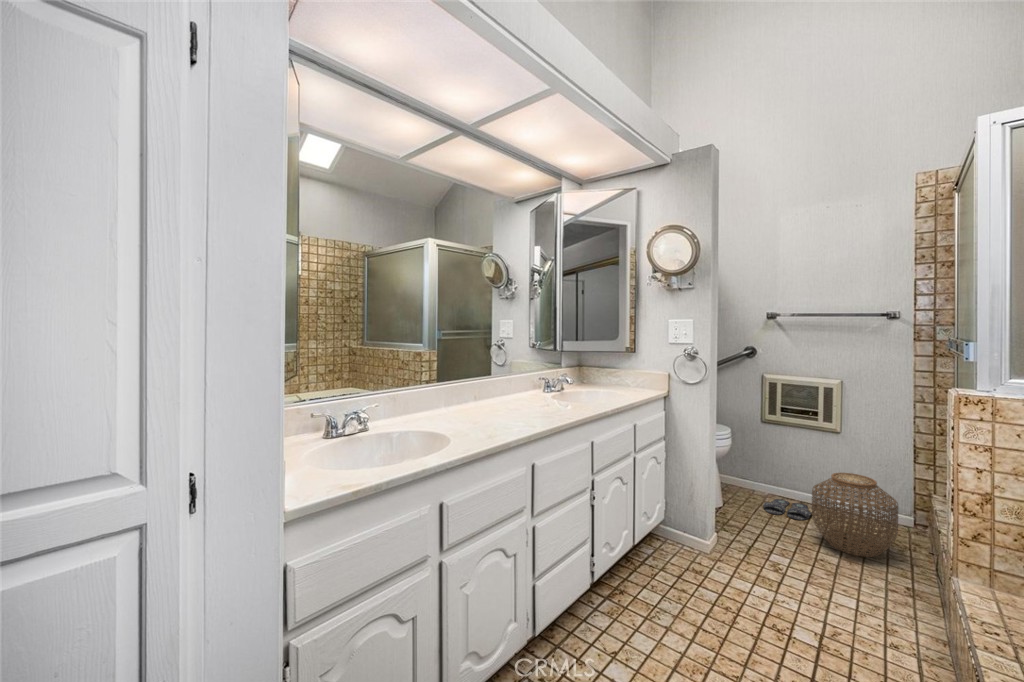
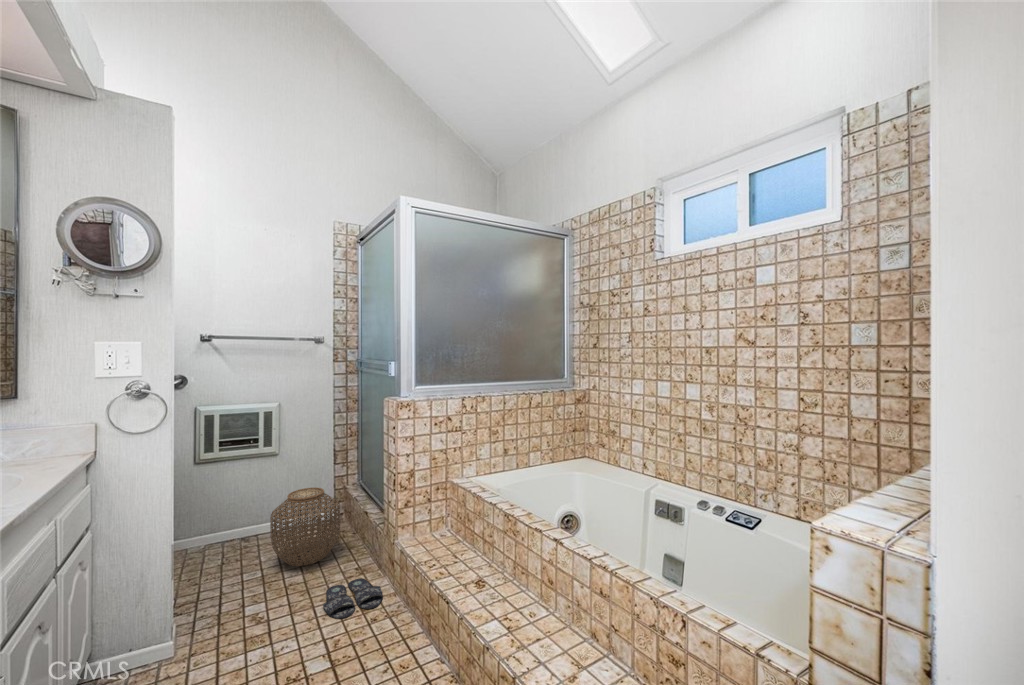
slippers: present [763,499,812,520] -> present [323,578,382,619]

